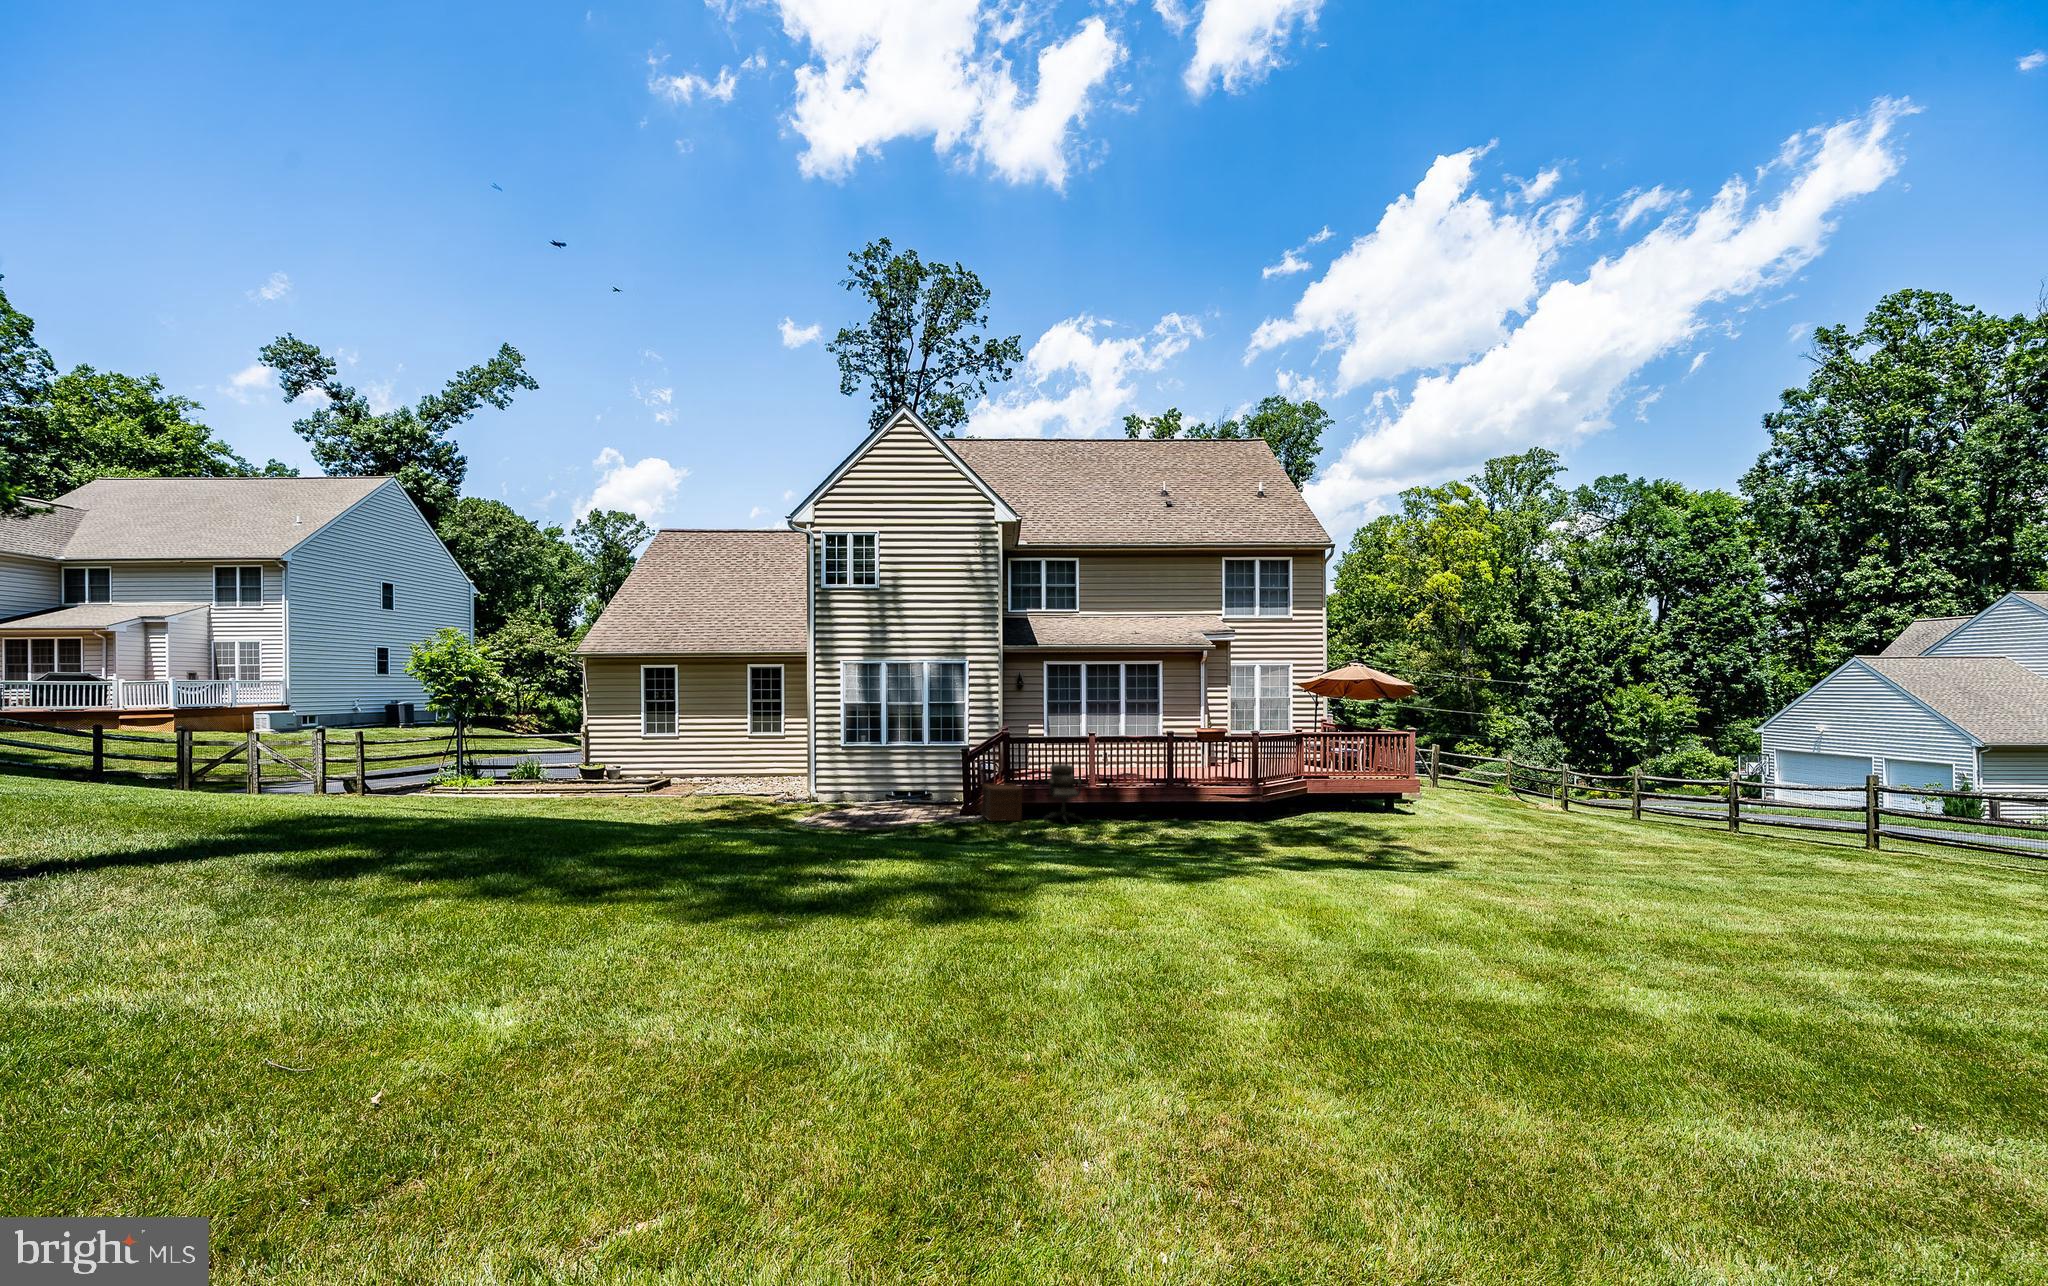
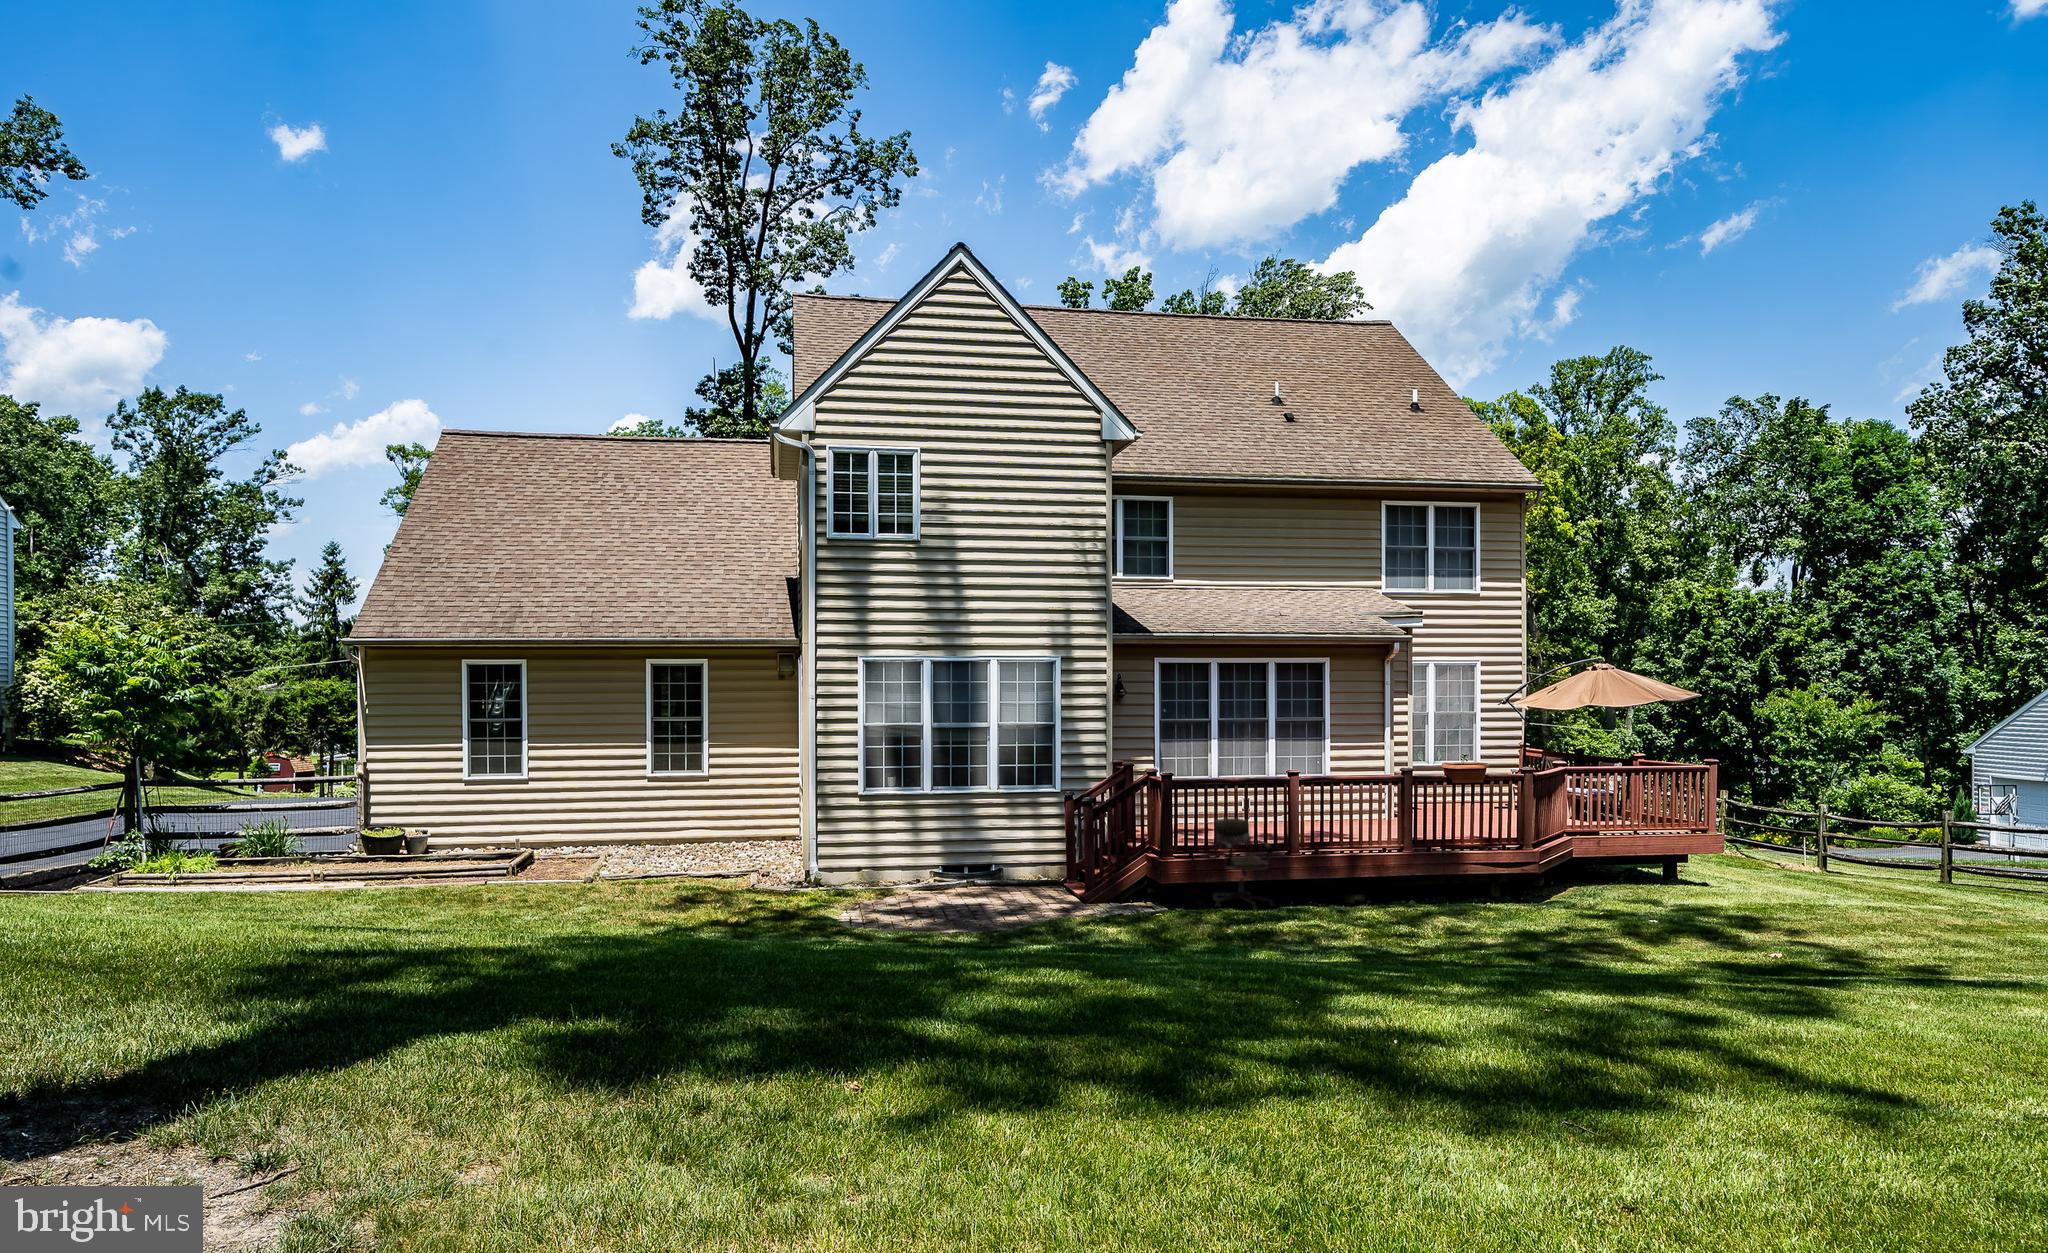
wooden crate: present [981,784,1022,821] -> none [1114,850,1186,912]

